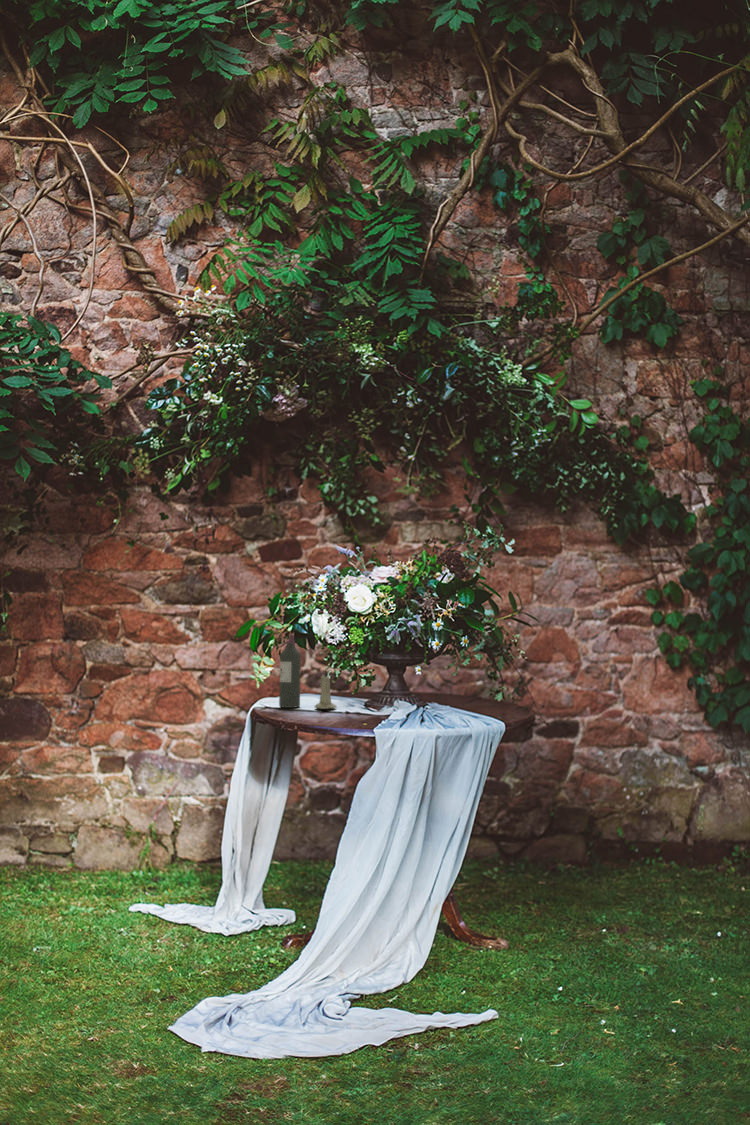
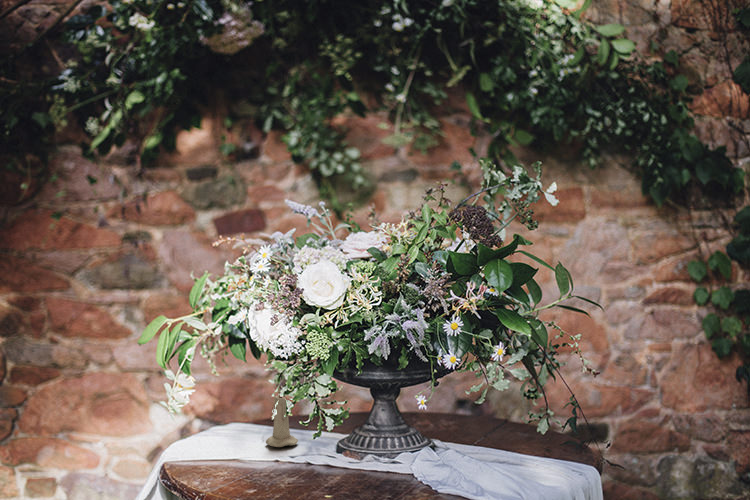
wine bottle: present [279,635,301,708] -> none [216,323,247,442]

